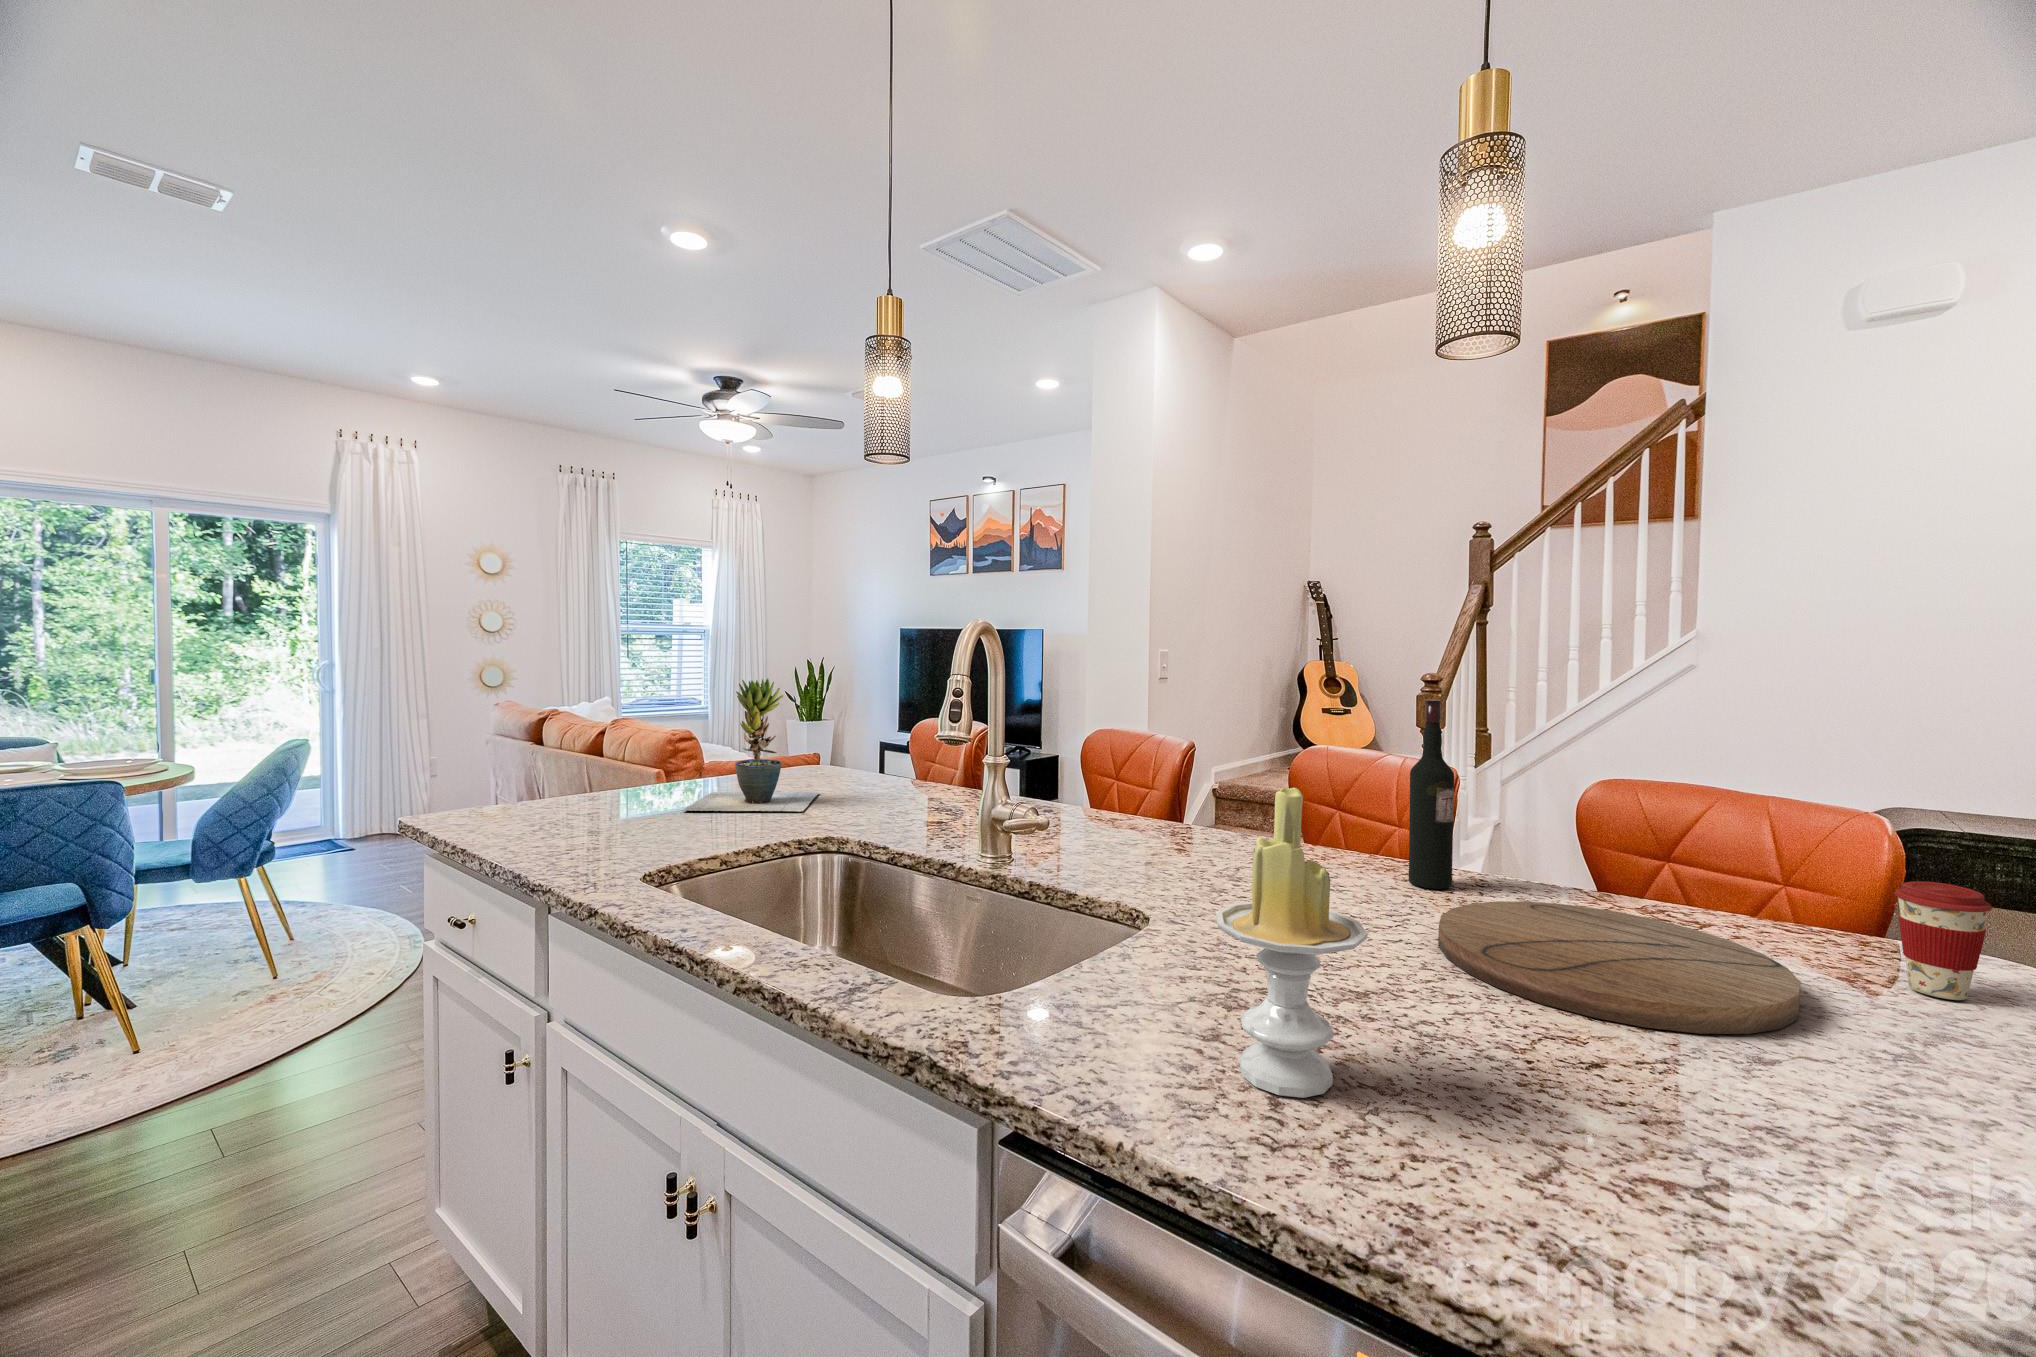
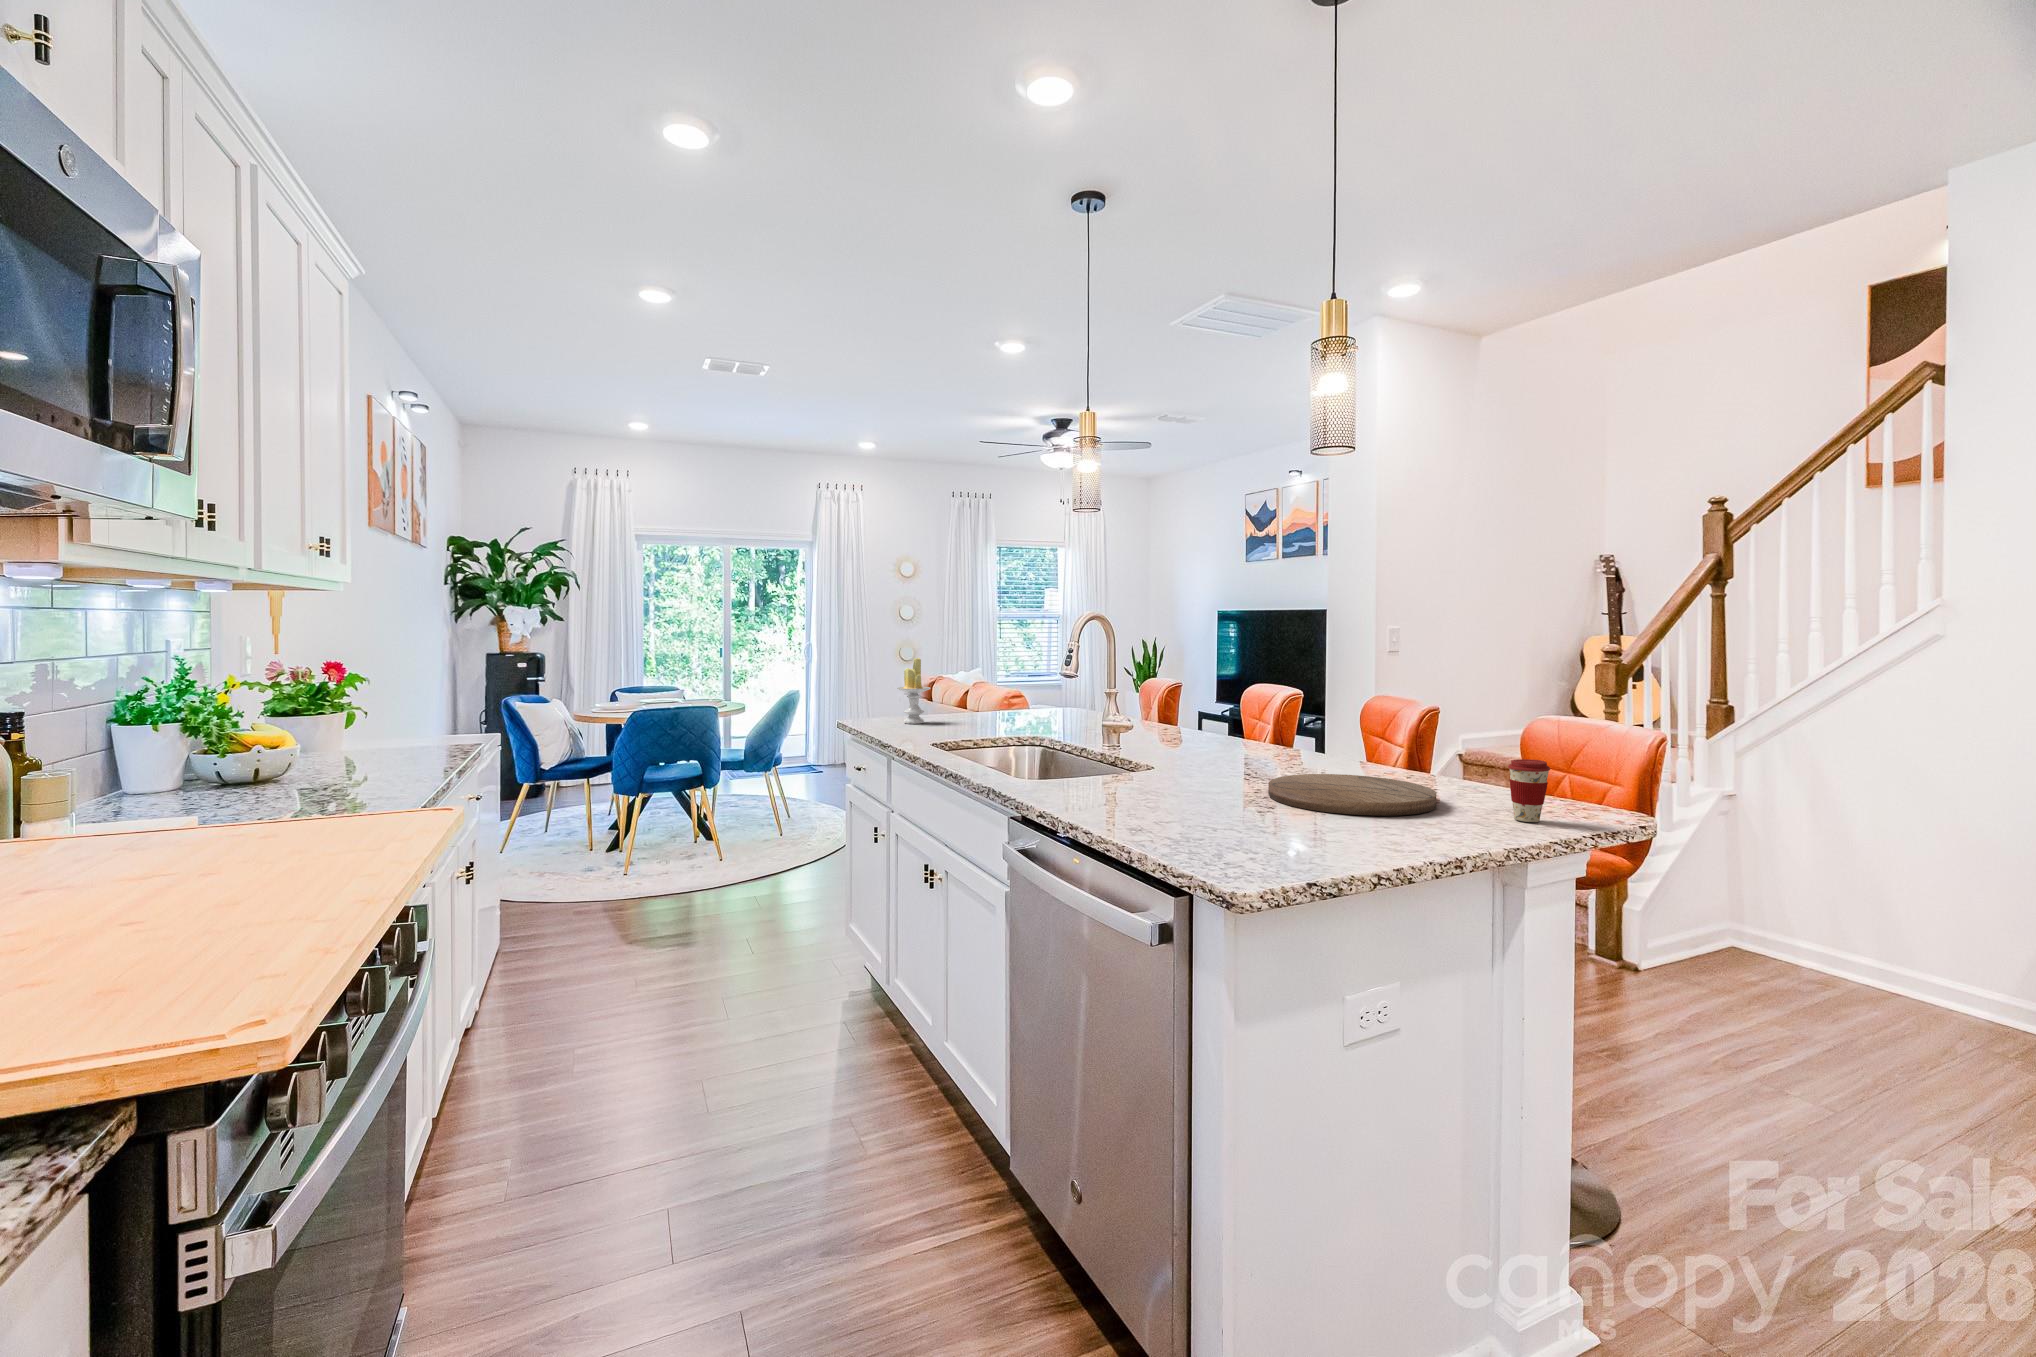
potted plant: present [682,678,818,812] -> none [969,649,1055,728]
wine bottle: present [1409,700,1454,889] -> none [1337,659,1364,775]
candle: present [1216,788,1368,1098] -> present [897,658,931,724]

